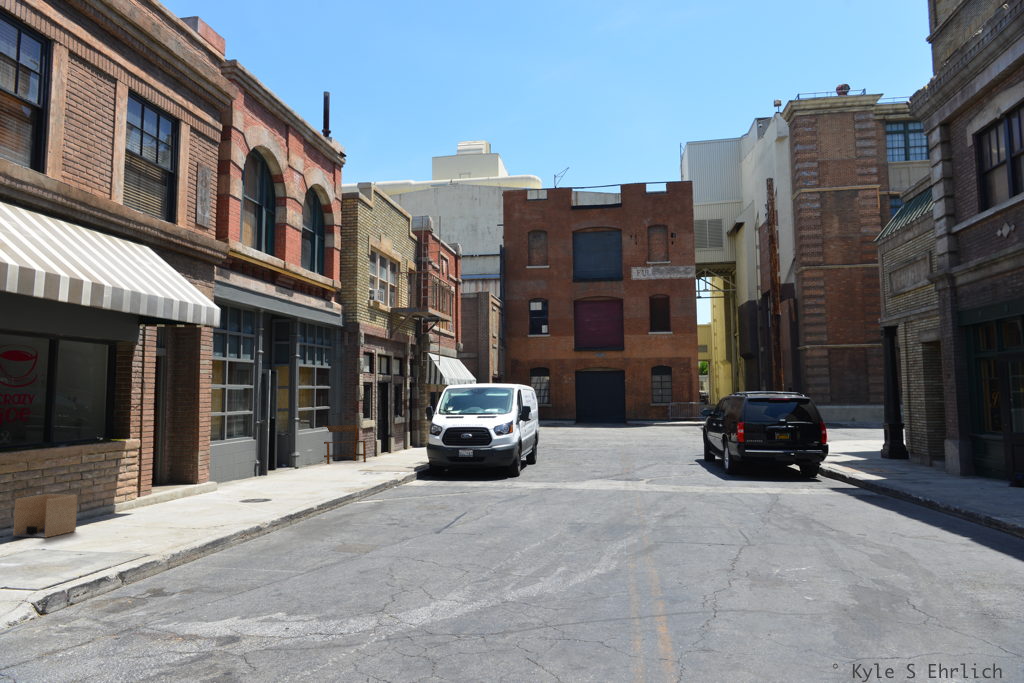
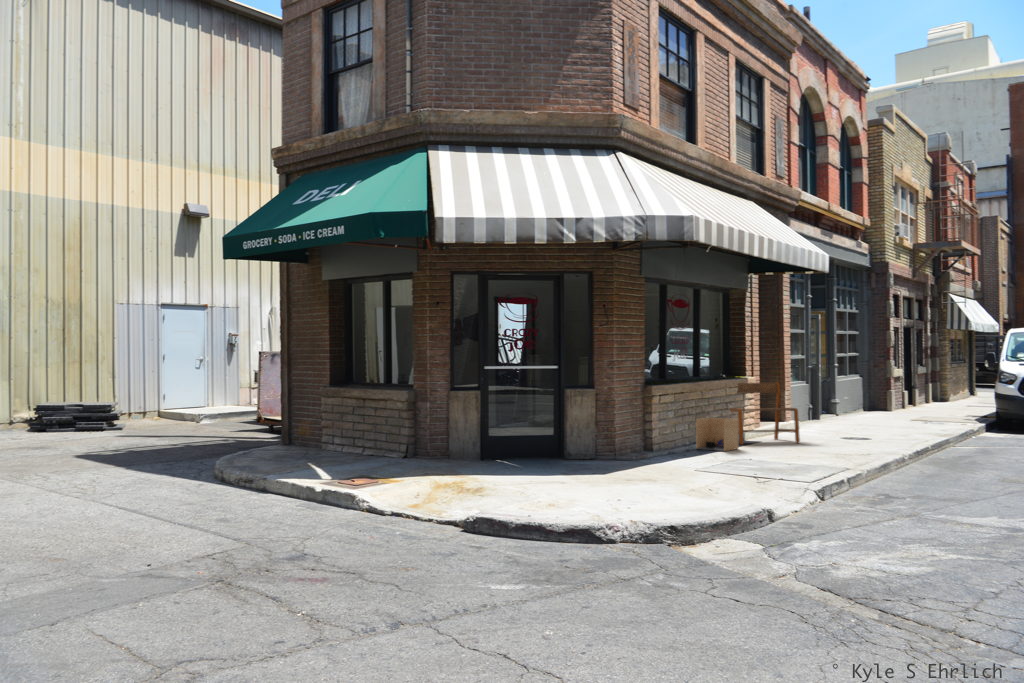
bench: present [323,425,366,464] -> present [730,382,800,444]

